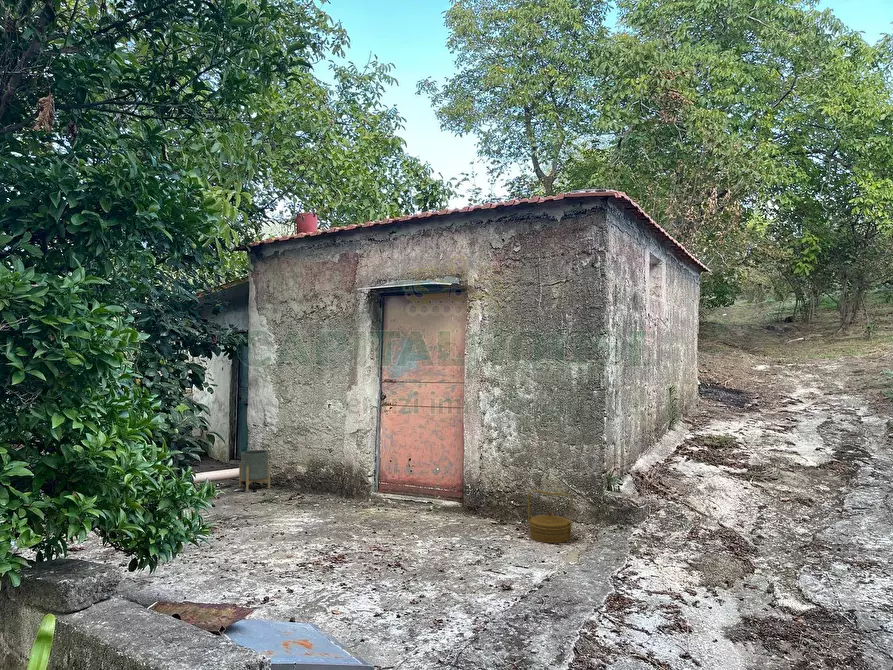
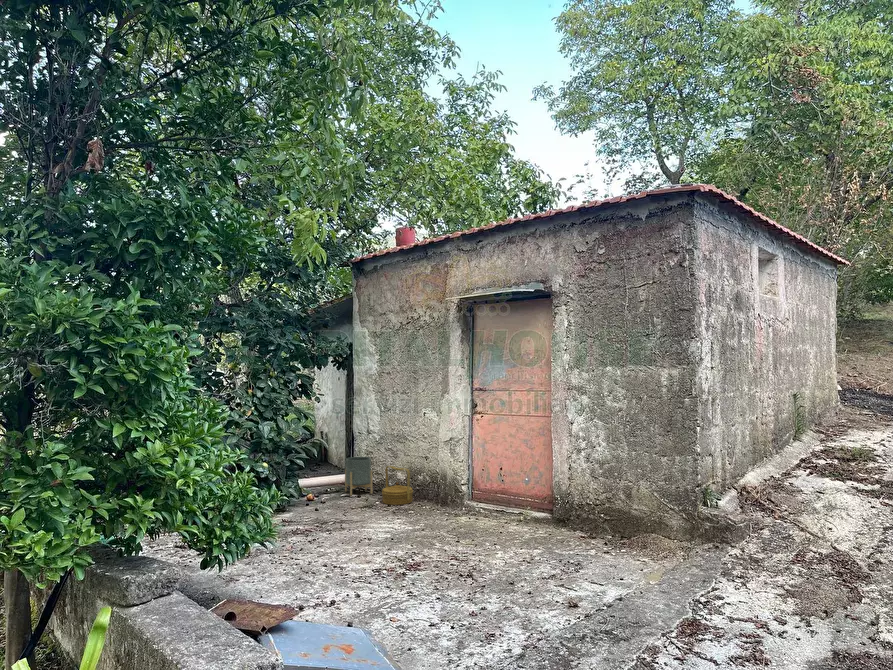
woven basket: present [528,489,573,543] -> present [382,466,413,505]

